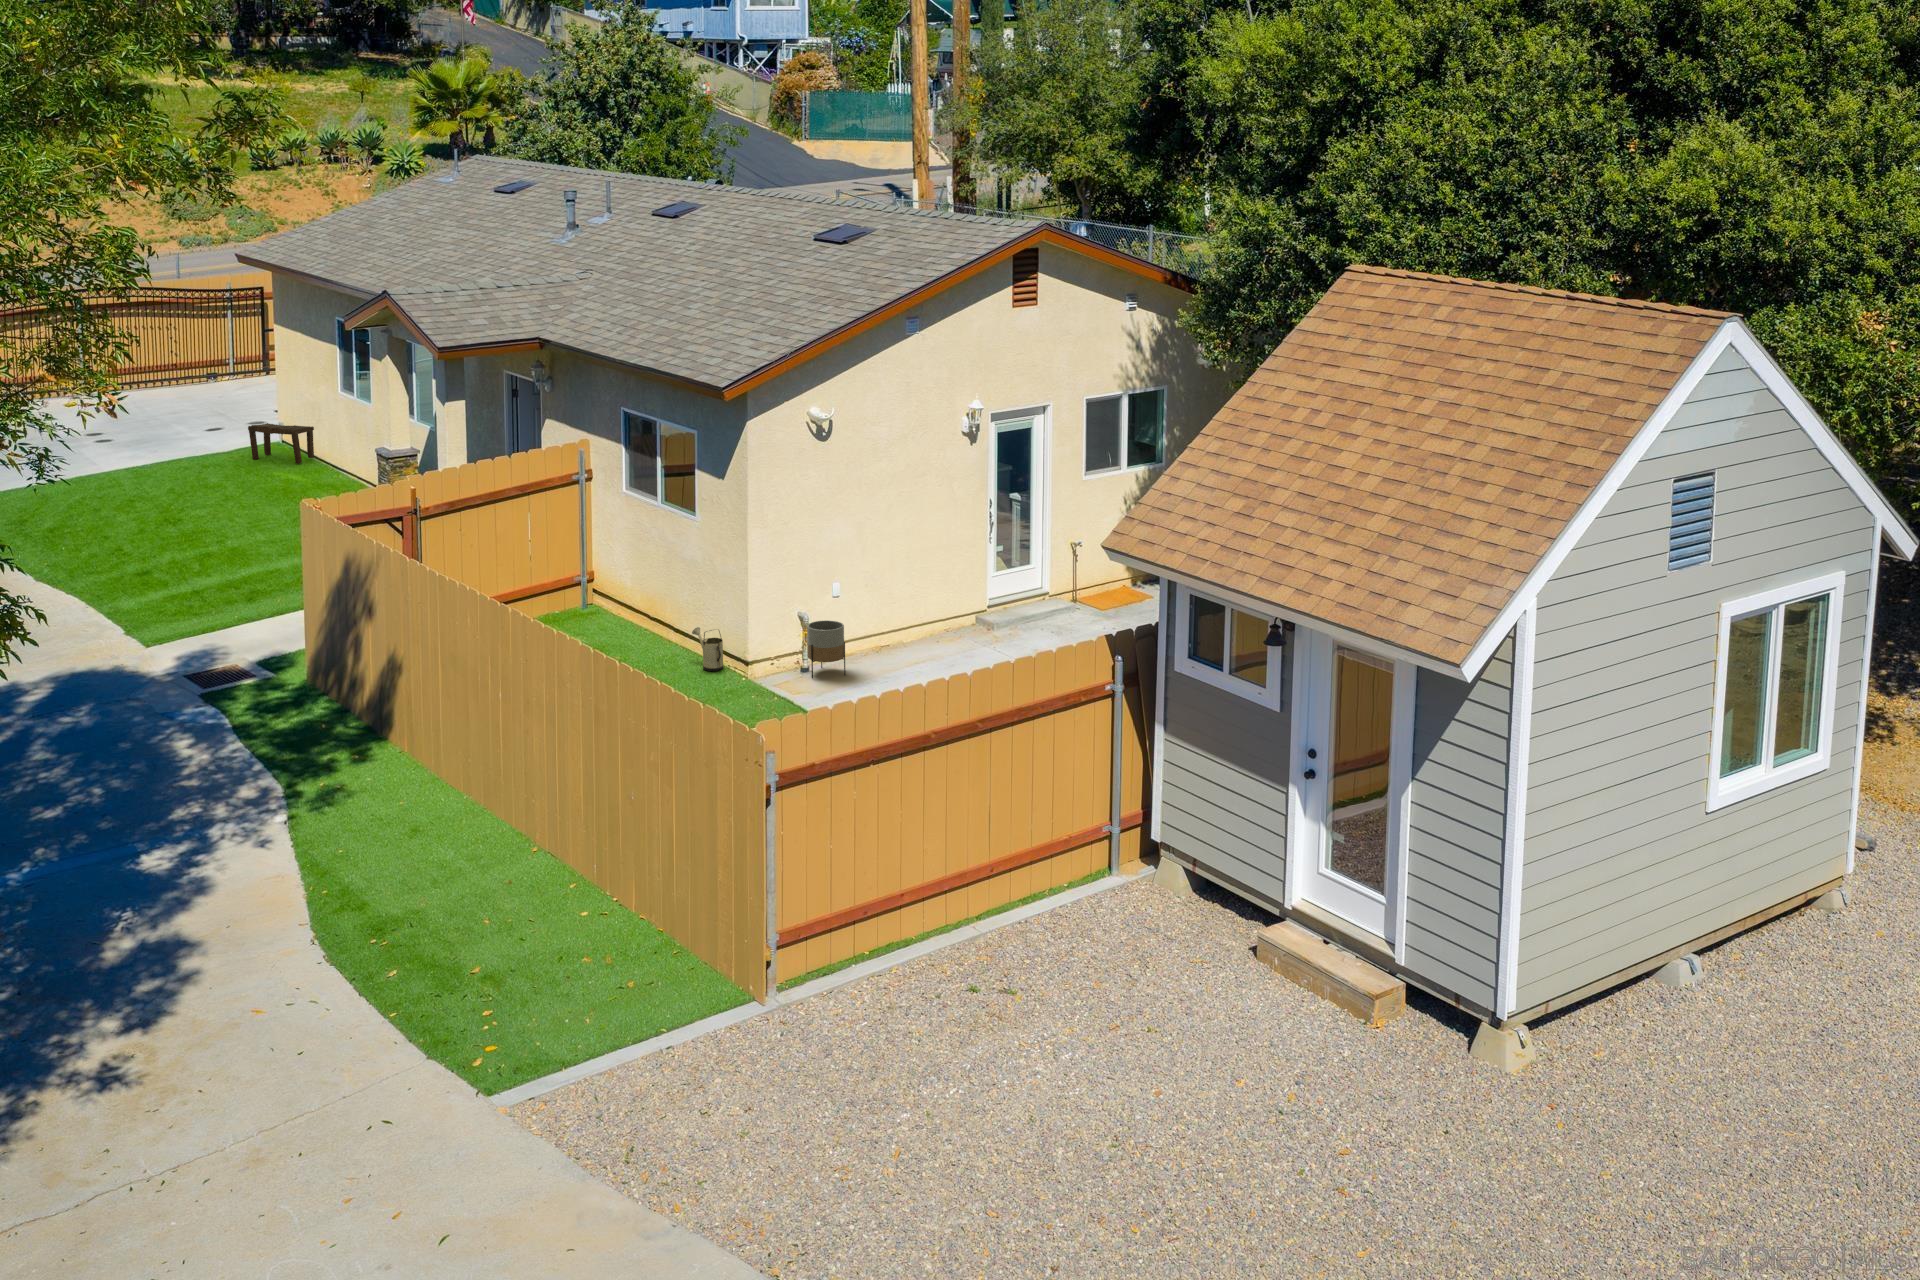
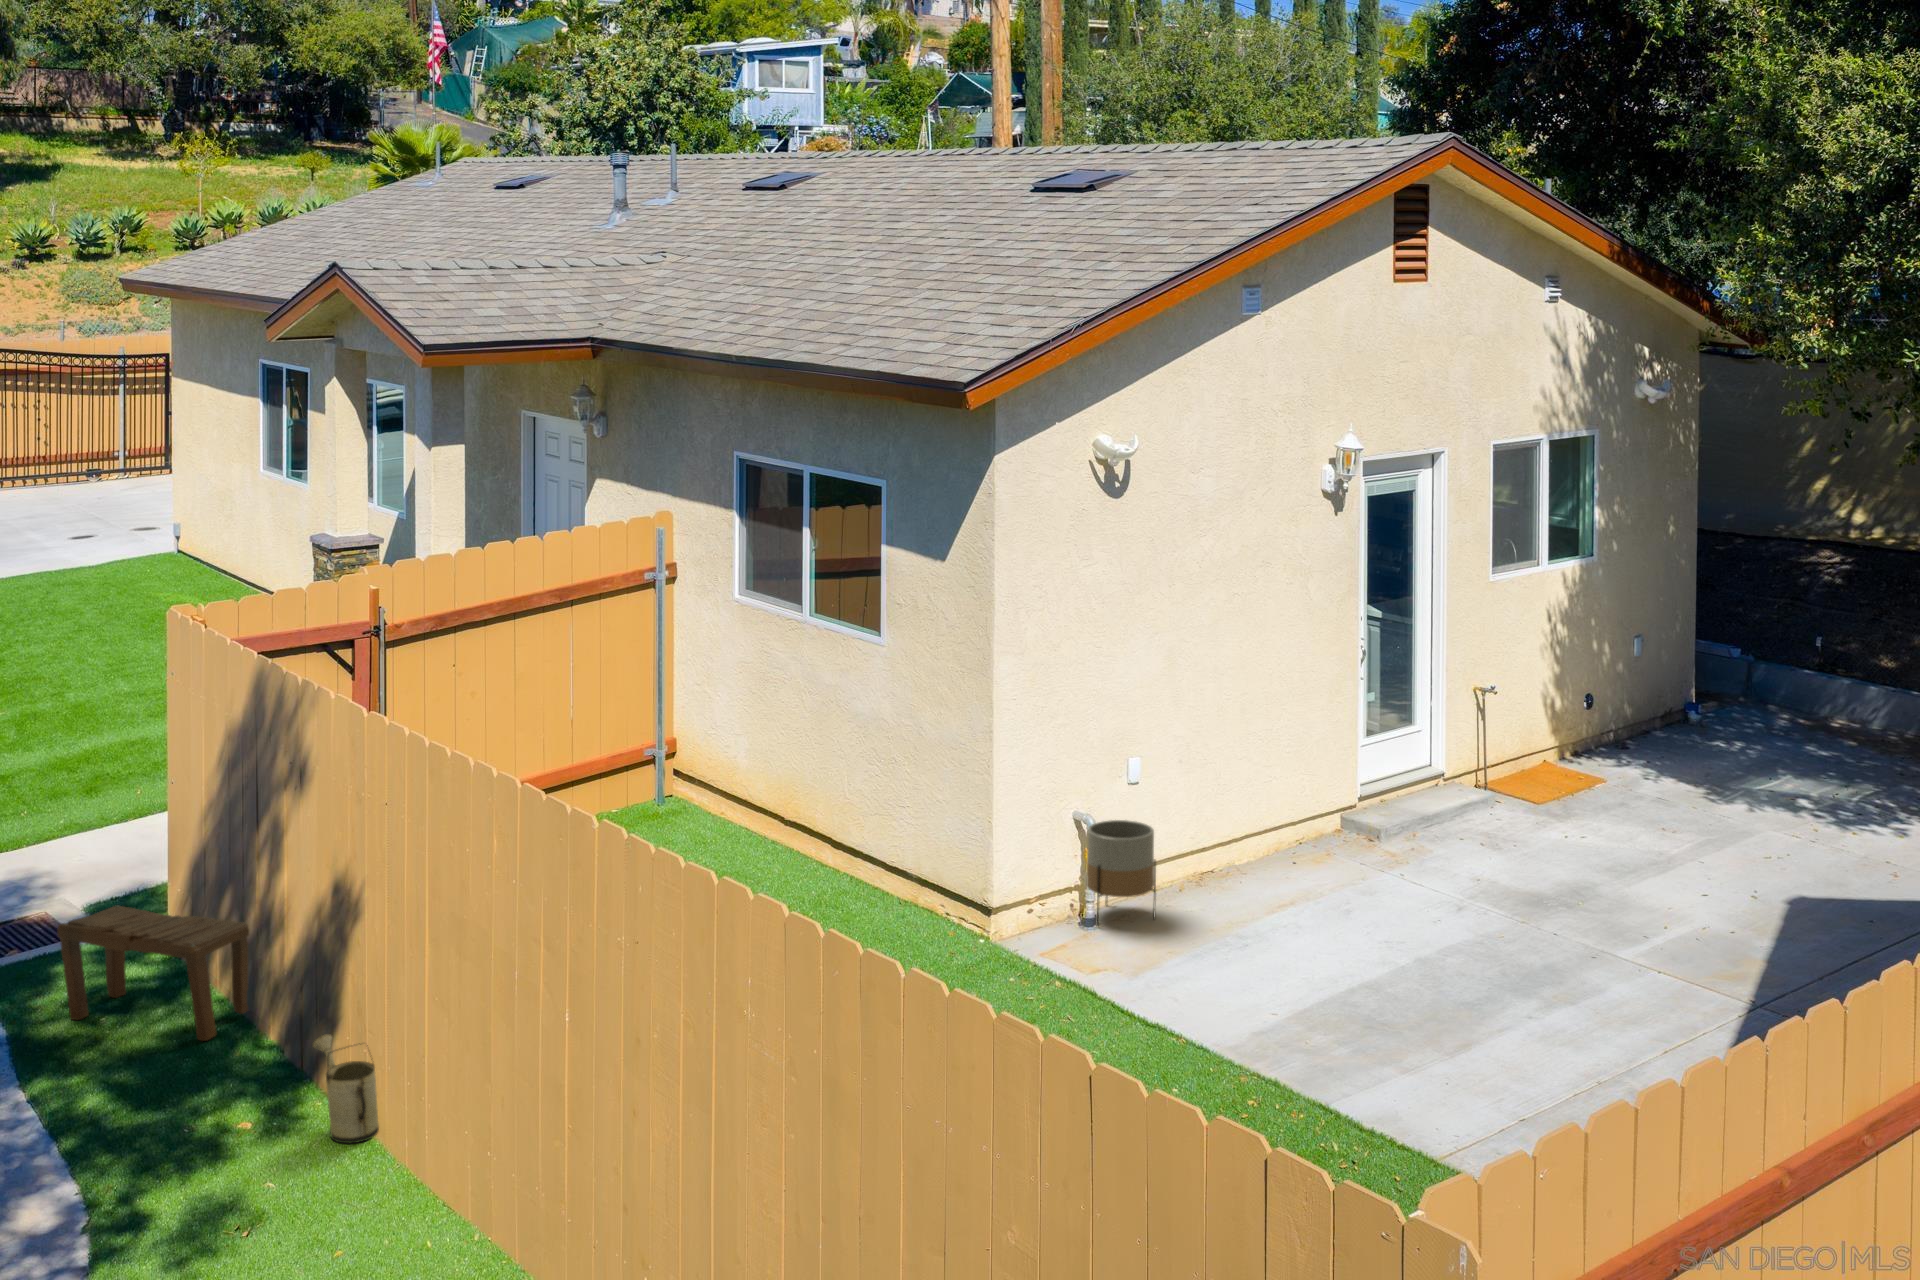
bench: present [248,423,314,464] -> present [58,905,249,1041]
watering can: present [692,627,723,671] -> present [312,1034,379,1143]

